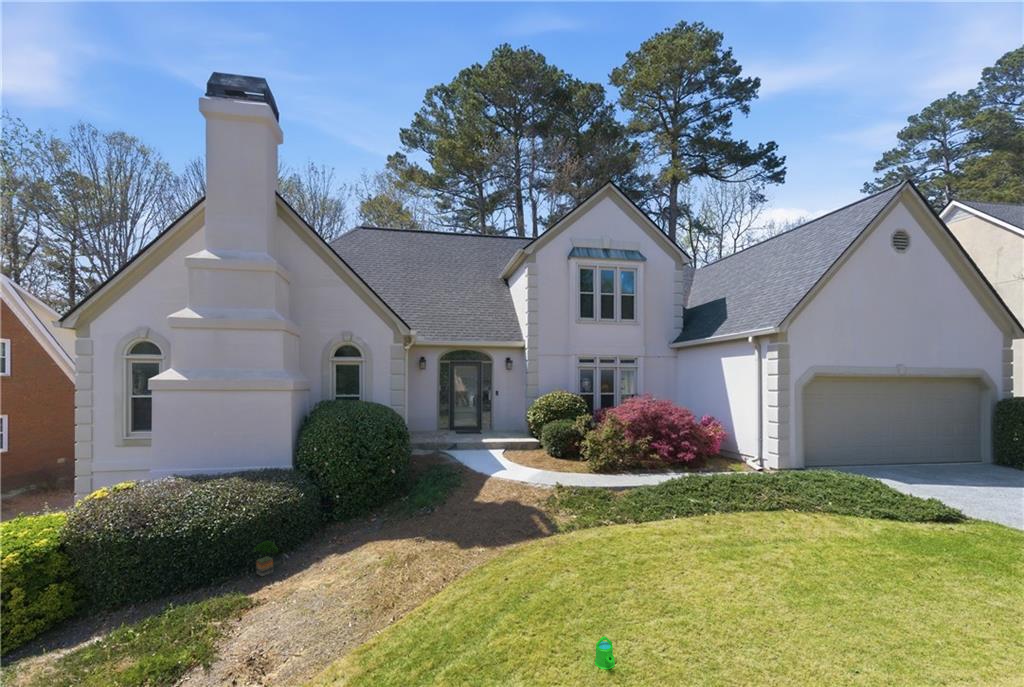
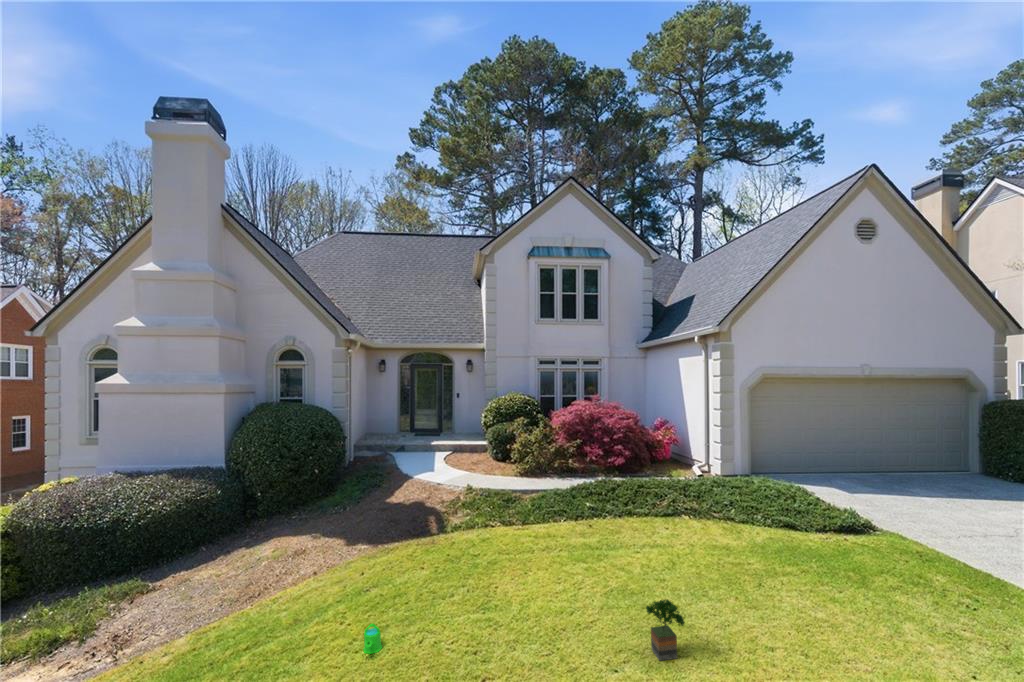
potted tree: present [254,541,278,576] -> present [646,600,685,661]

